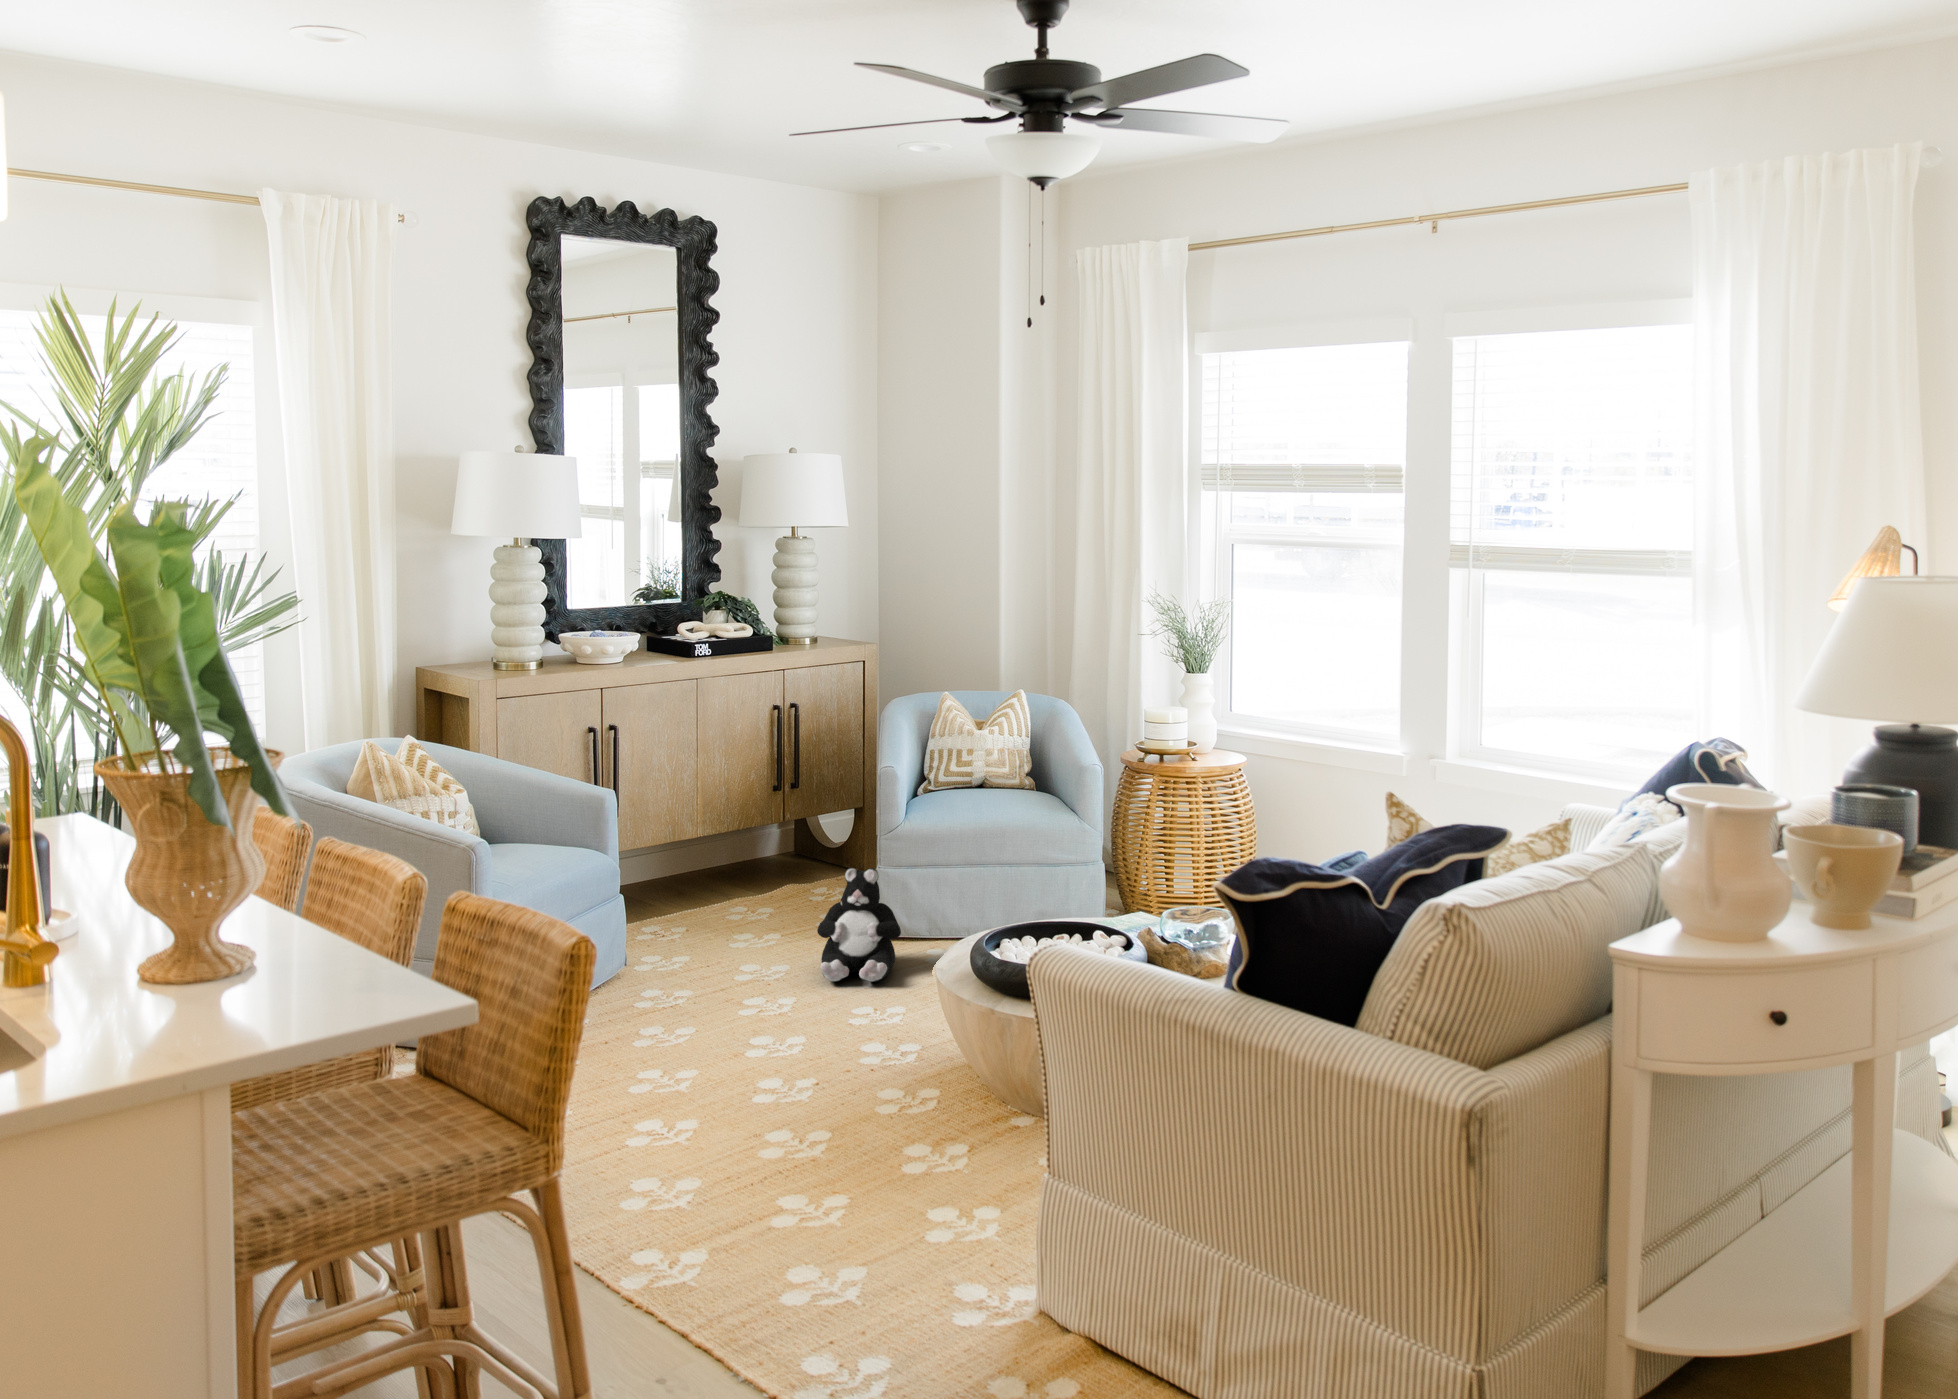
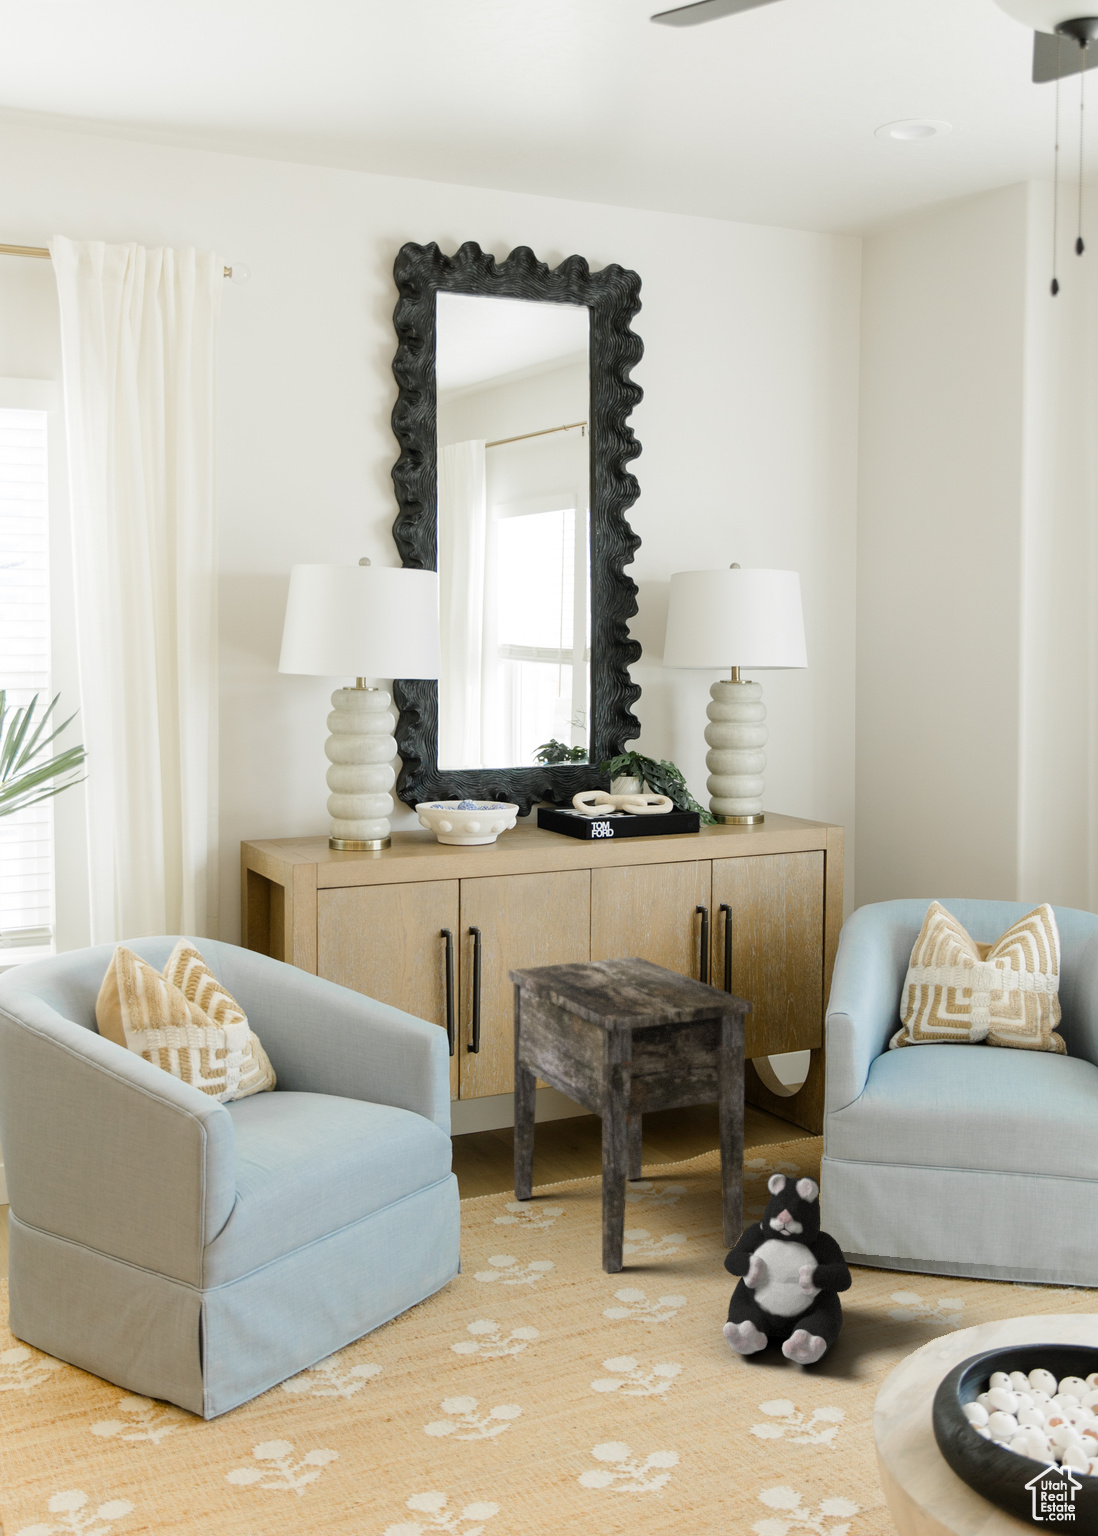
side table: none [642,743,825,956] -> present [508,957,751,1273]

